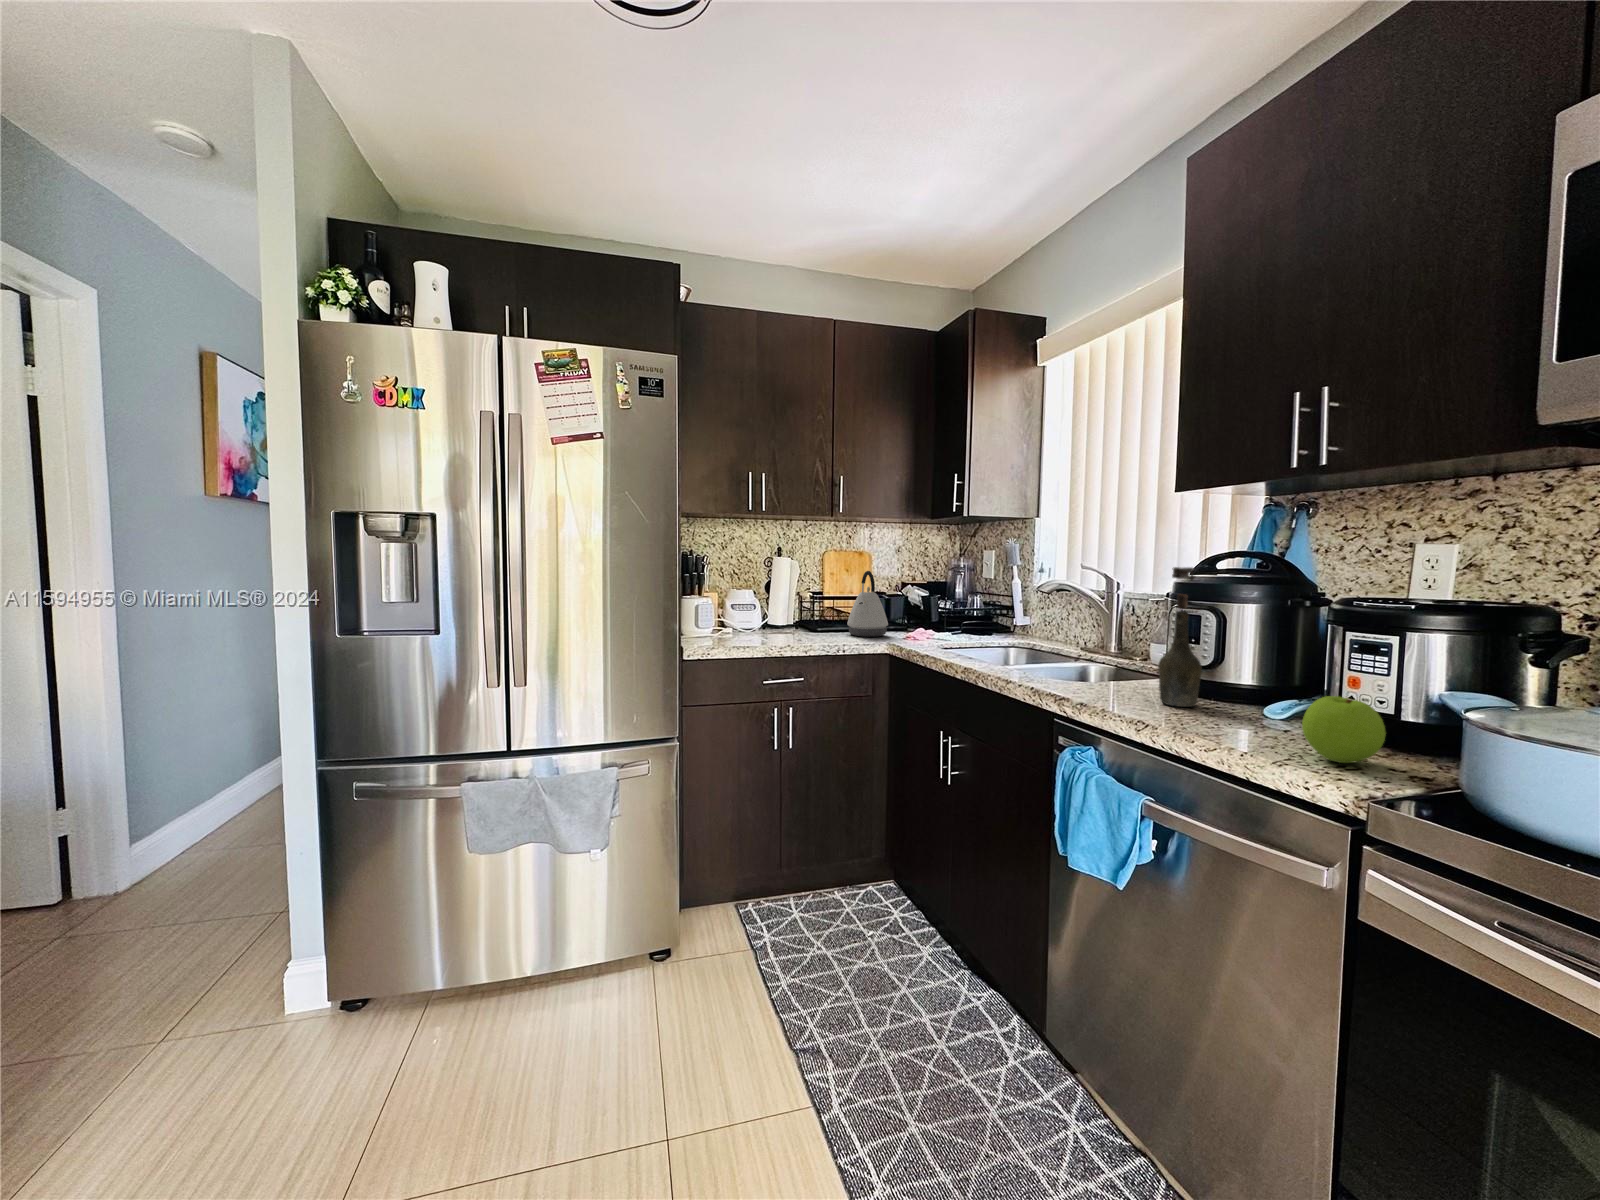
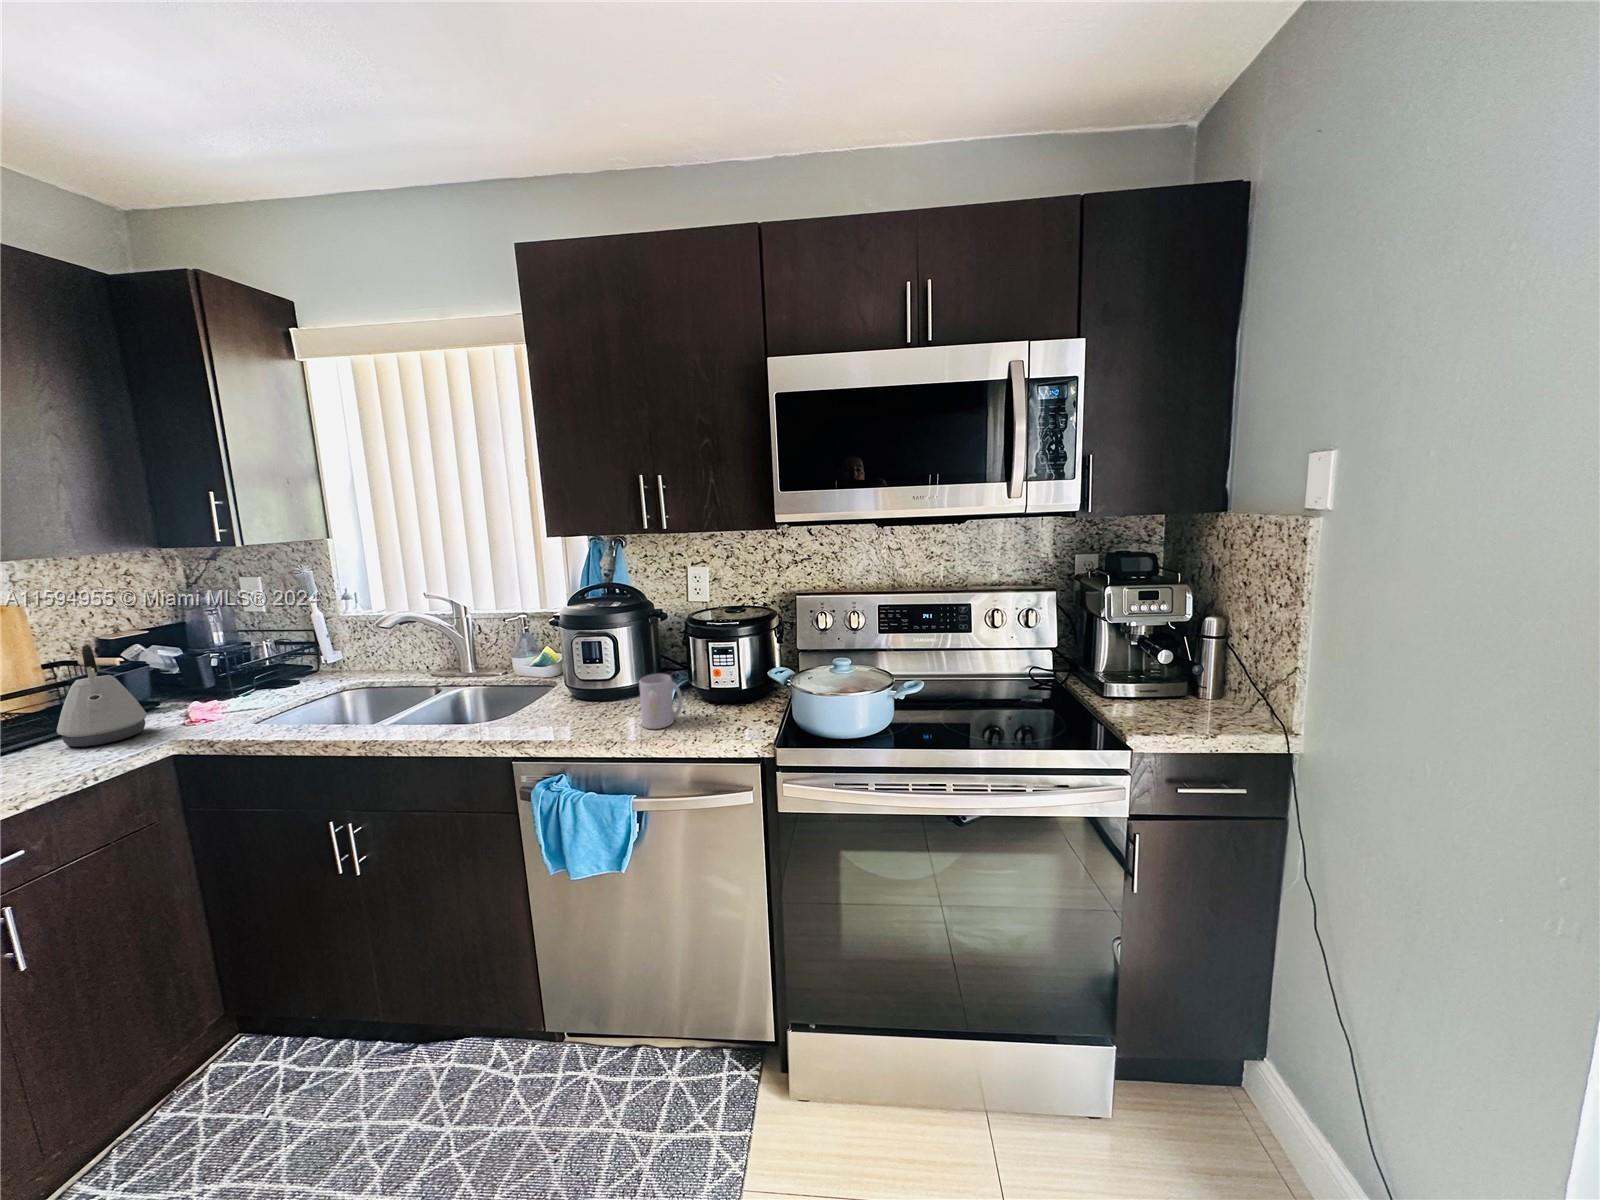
bottle: present [1158,567,1202,707] -> none [579,606,611,717]
mug: none [1206,662,1273,735] -> present [639,674,682,729]
apple: present [1302,696,1386,763] -> none [709,685,750,726]

